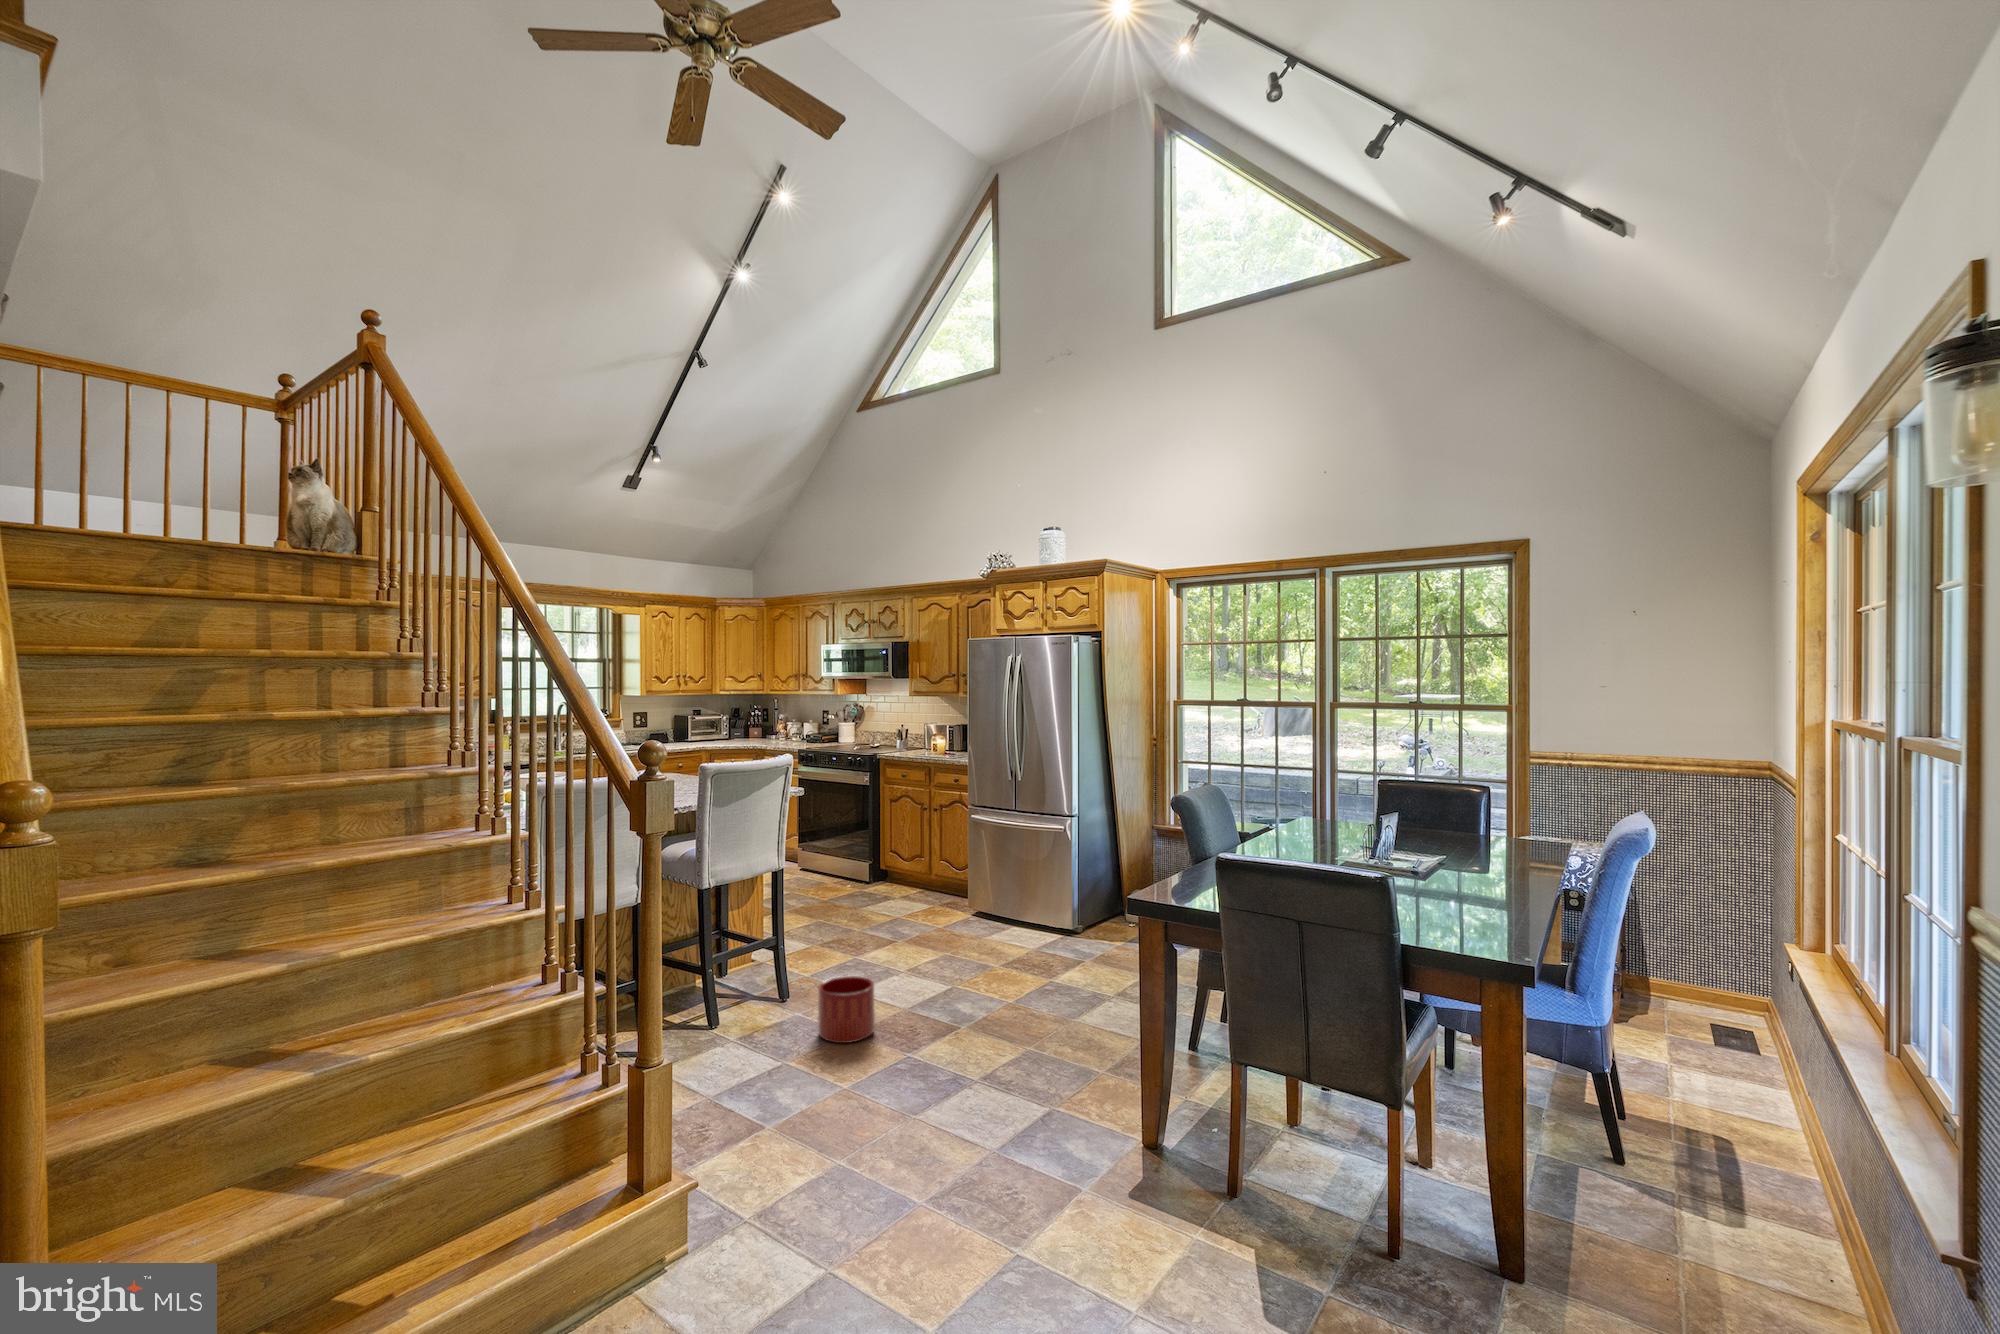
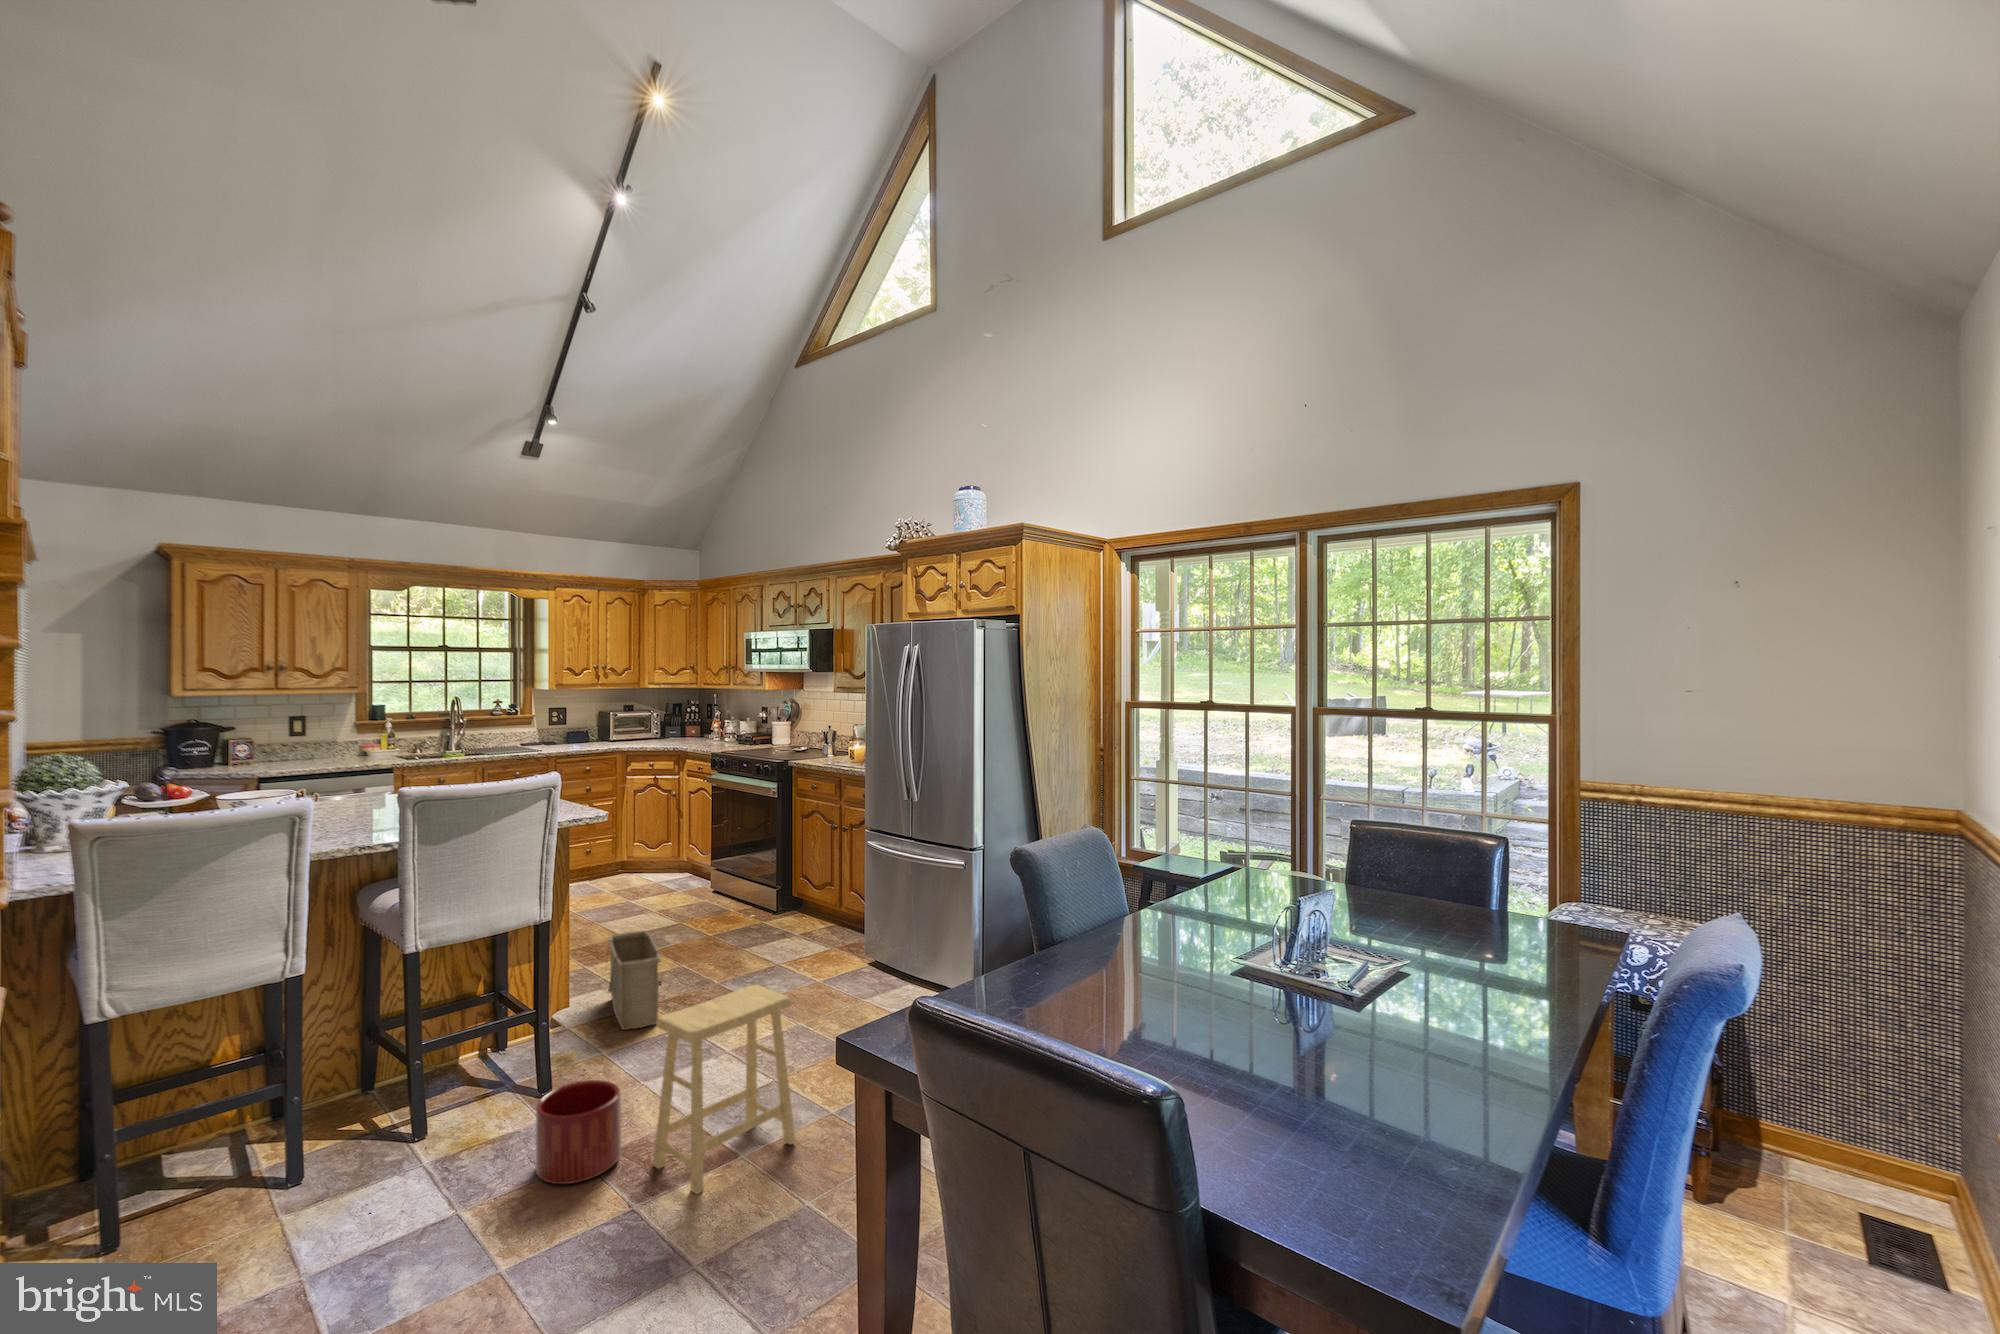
basket: none [779,888,836,961] -> present [608,931,661,1030]
footstool: none [900,906,993,1045] -> present [653,985,796,1194]

